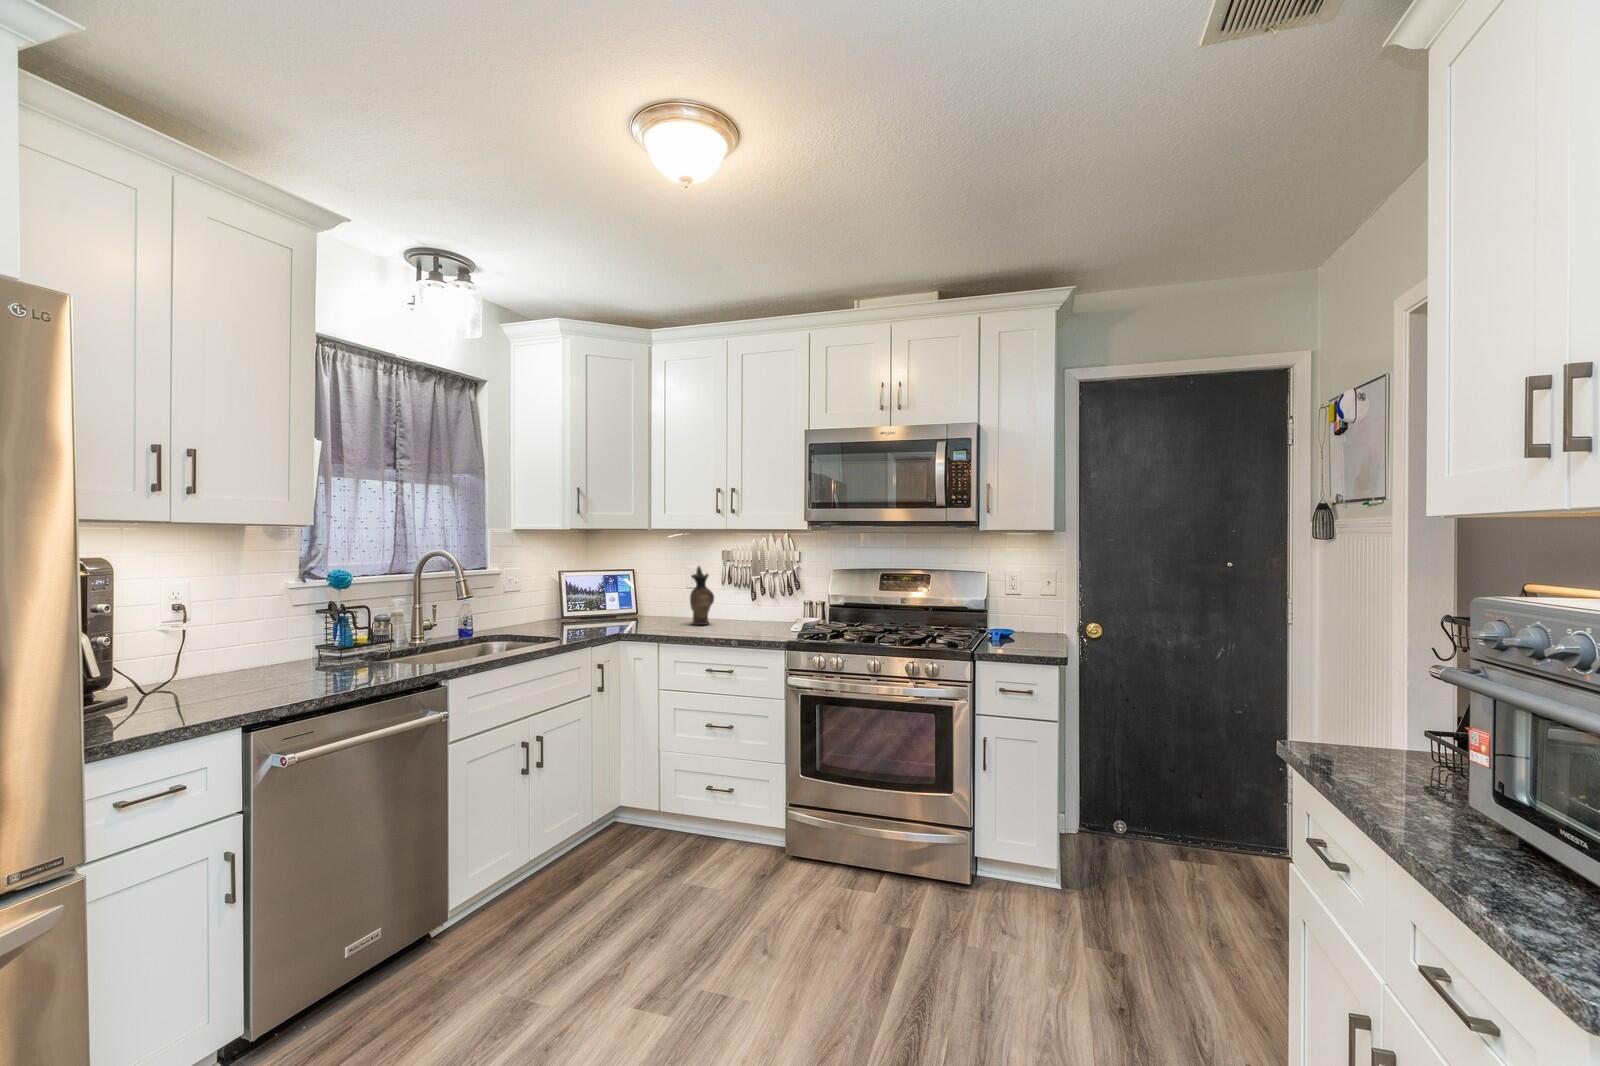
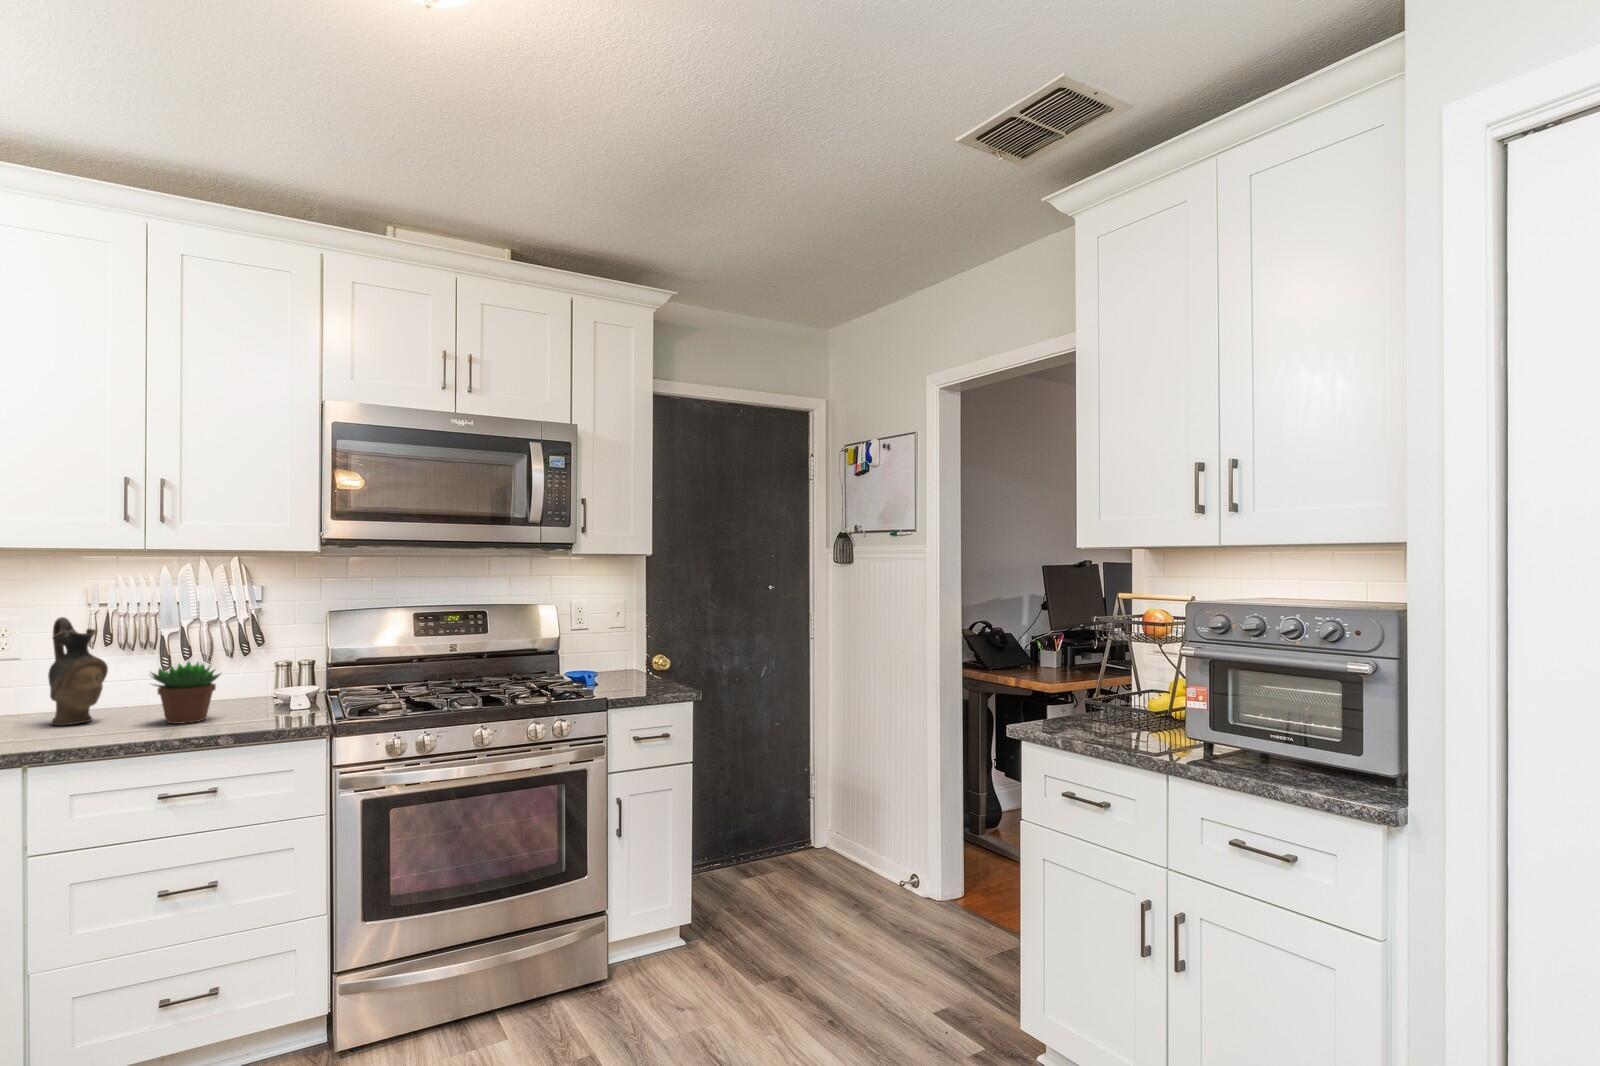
succulent plant: none [718,594,753,631] -> present [151,662,220,724]

